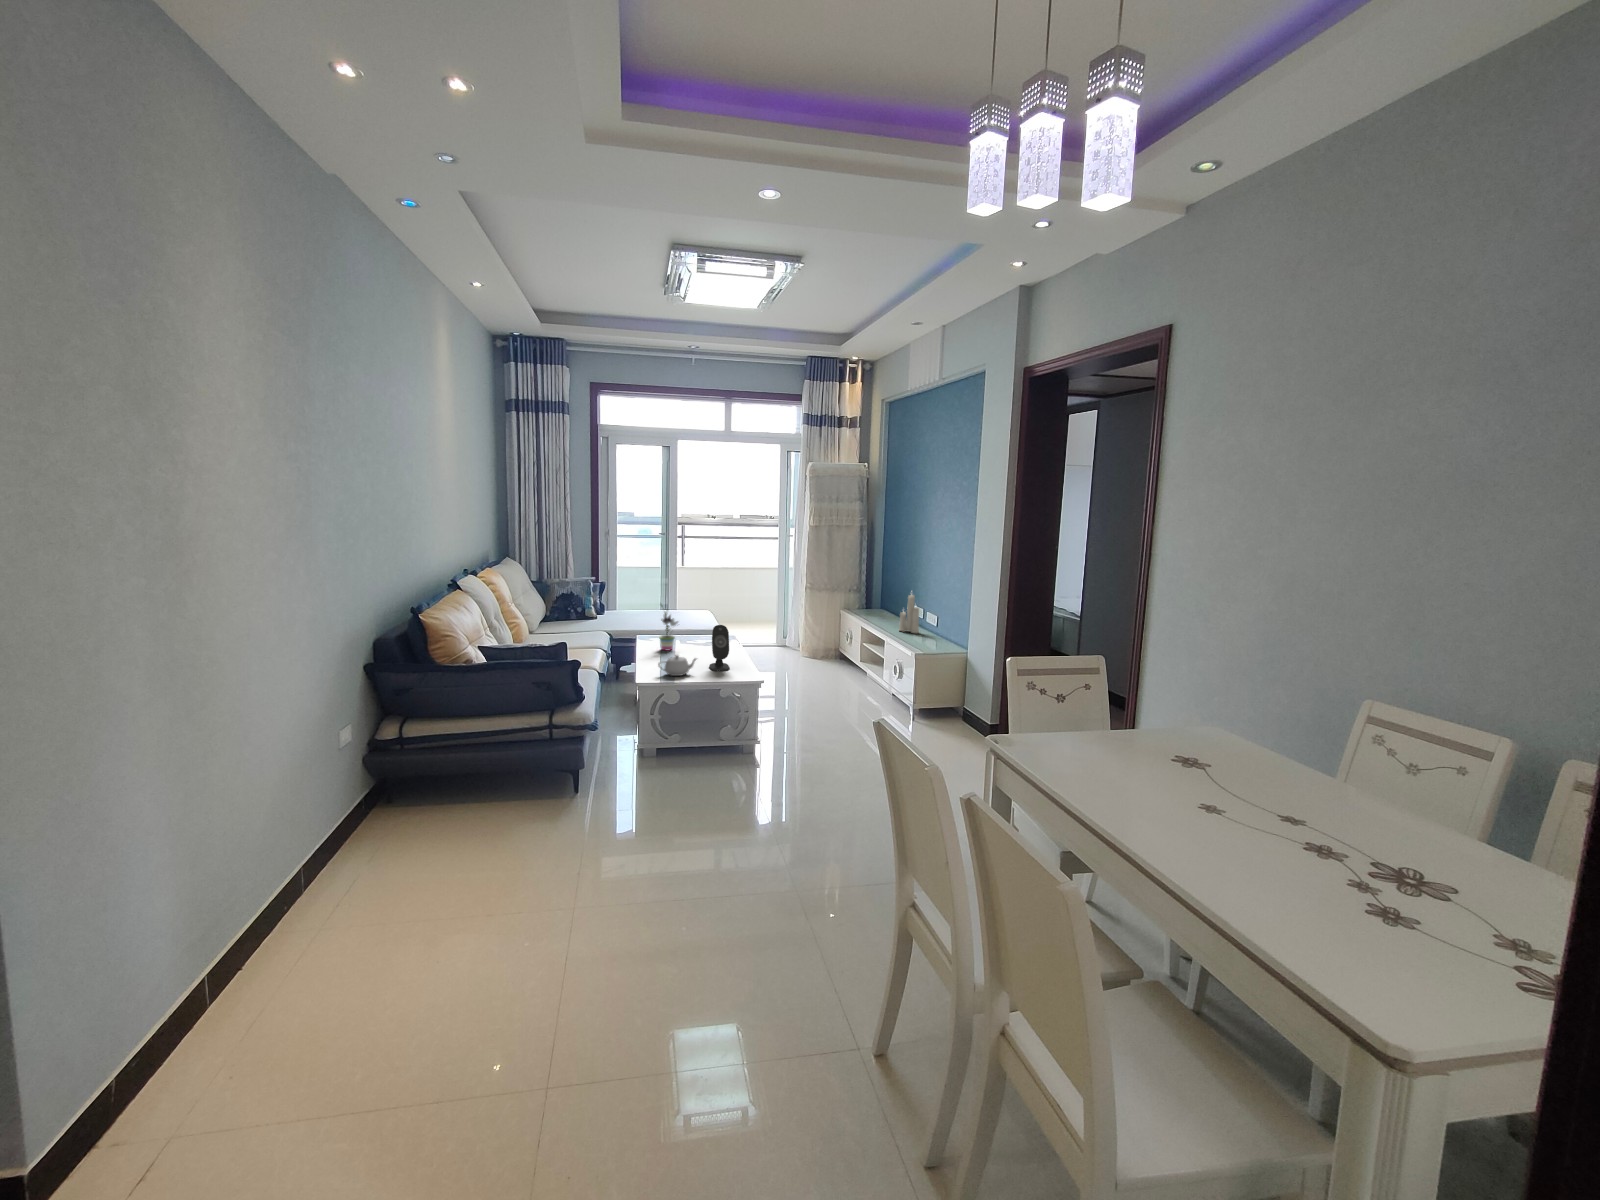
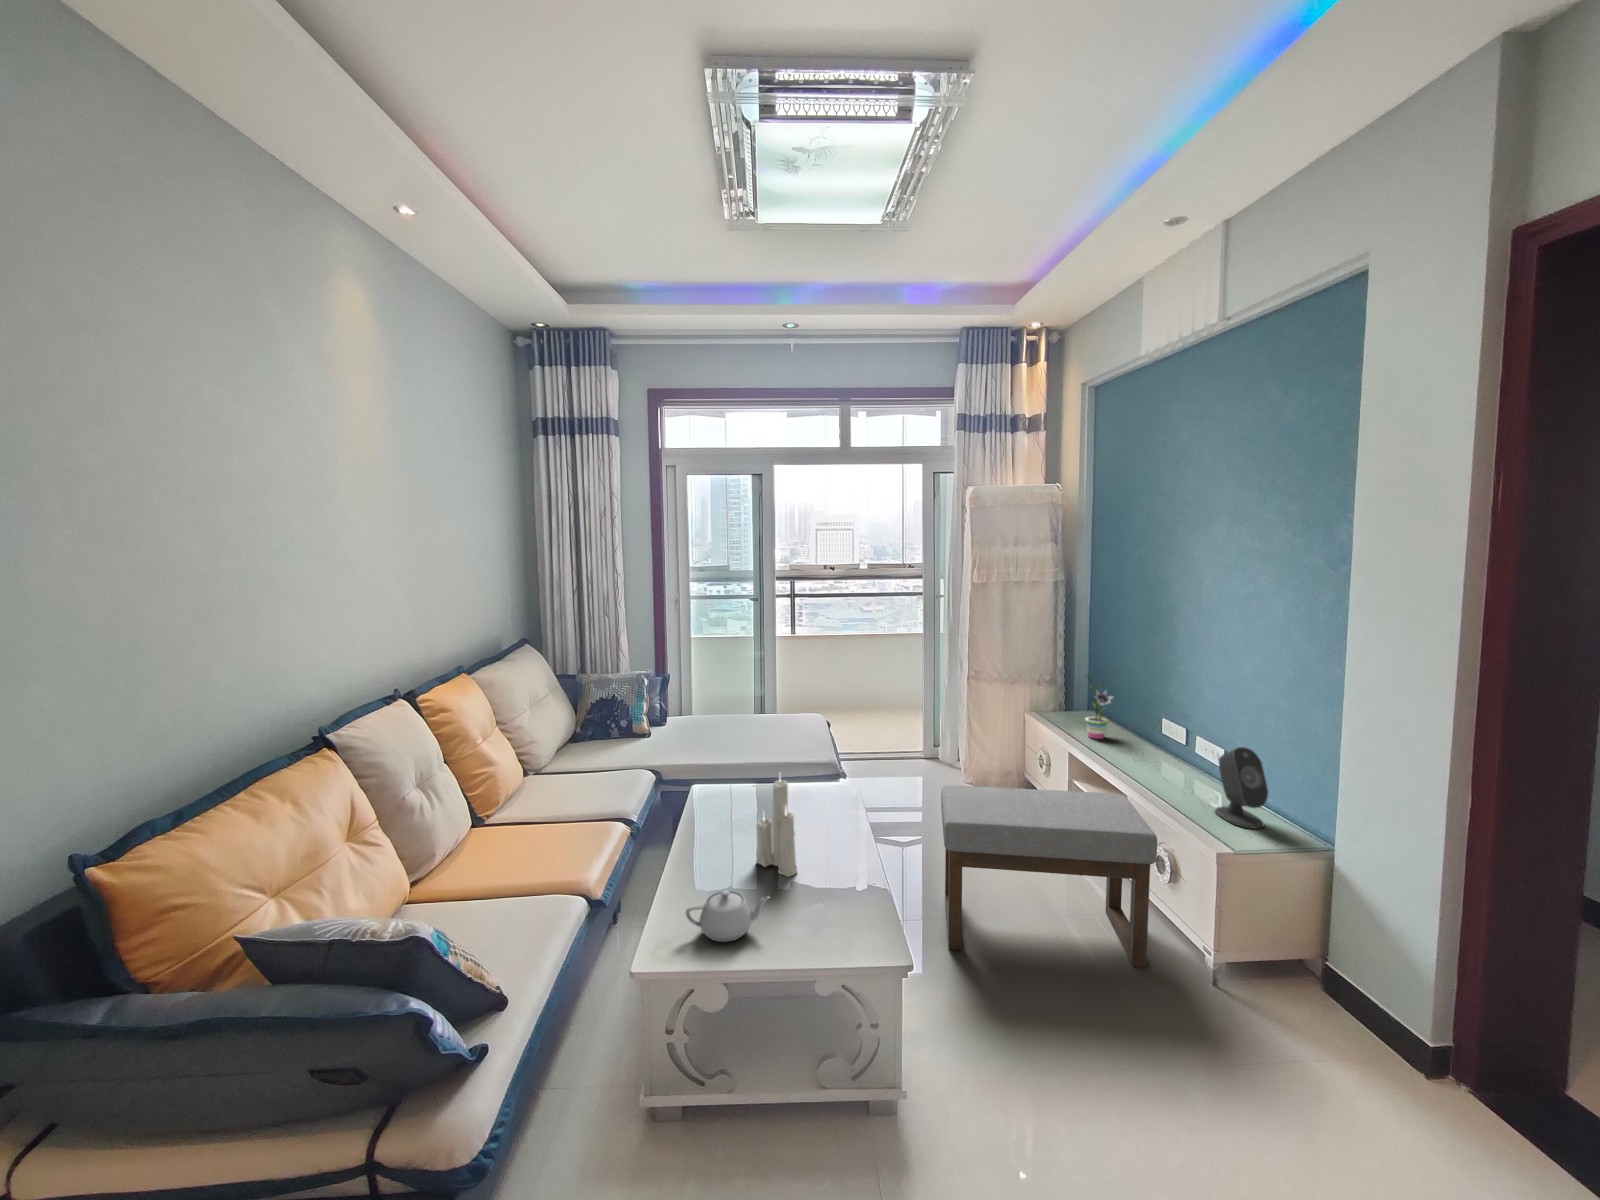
candle: present [899,595,919,633] -> present [756,779,797,876]
potted plant: present [659,605,678,650] -> present [1085,675,1113,739]
speaker: present [709,625,730,671] -> present [1215,747,1268,828]
ottoman: none [784,633,888,715] -> present [941,786,1157,967]

